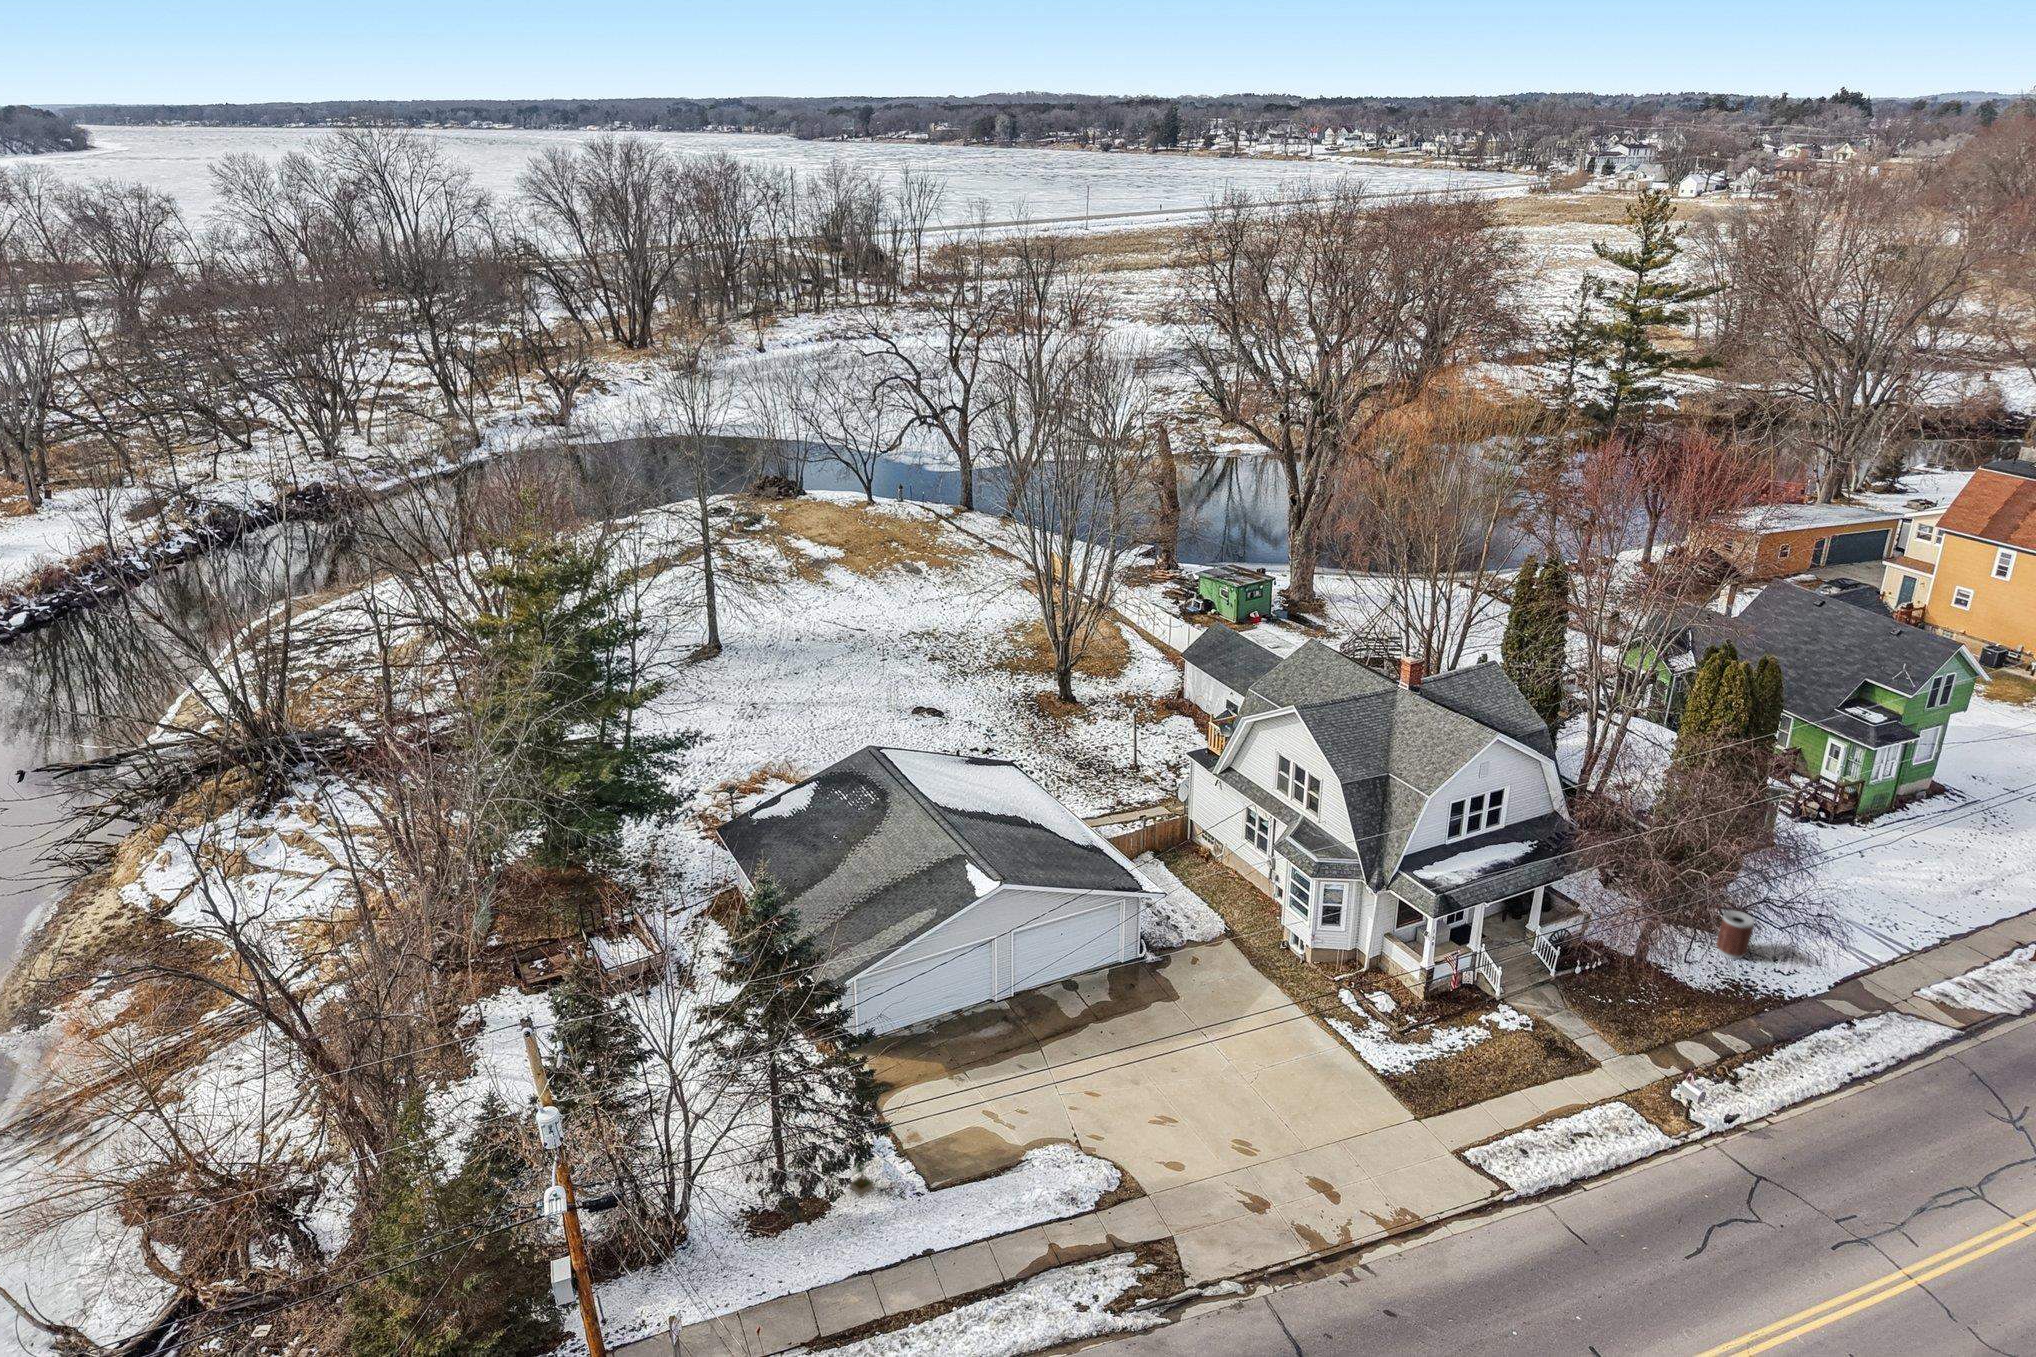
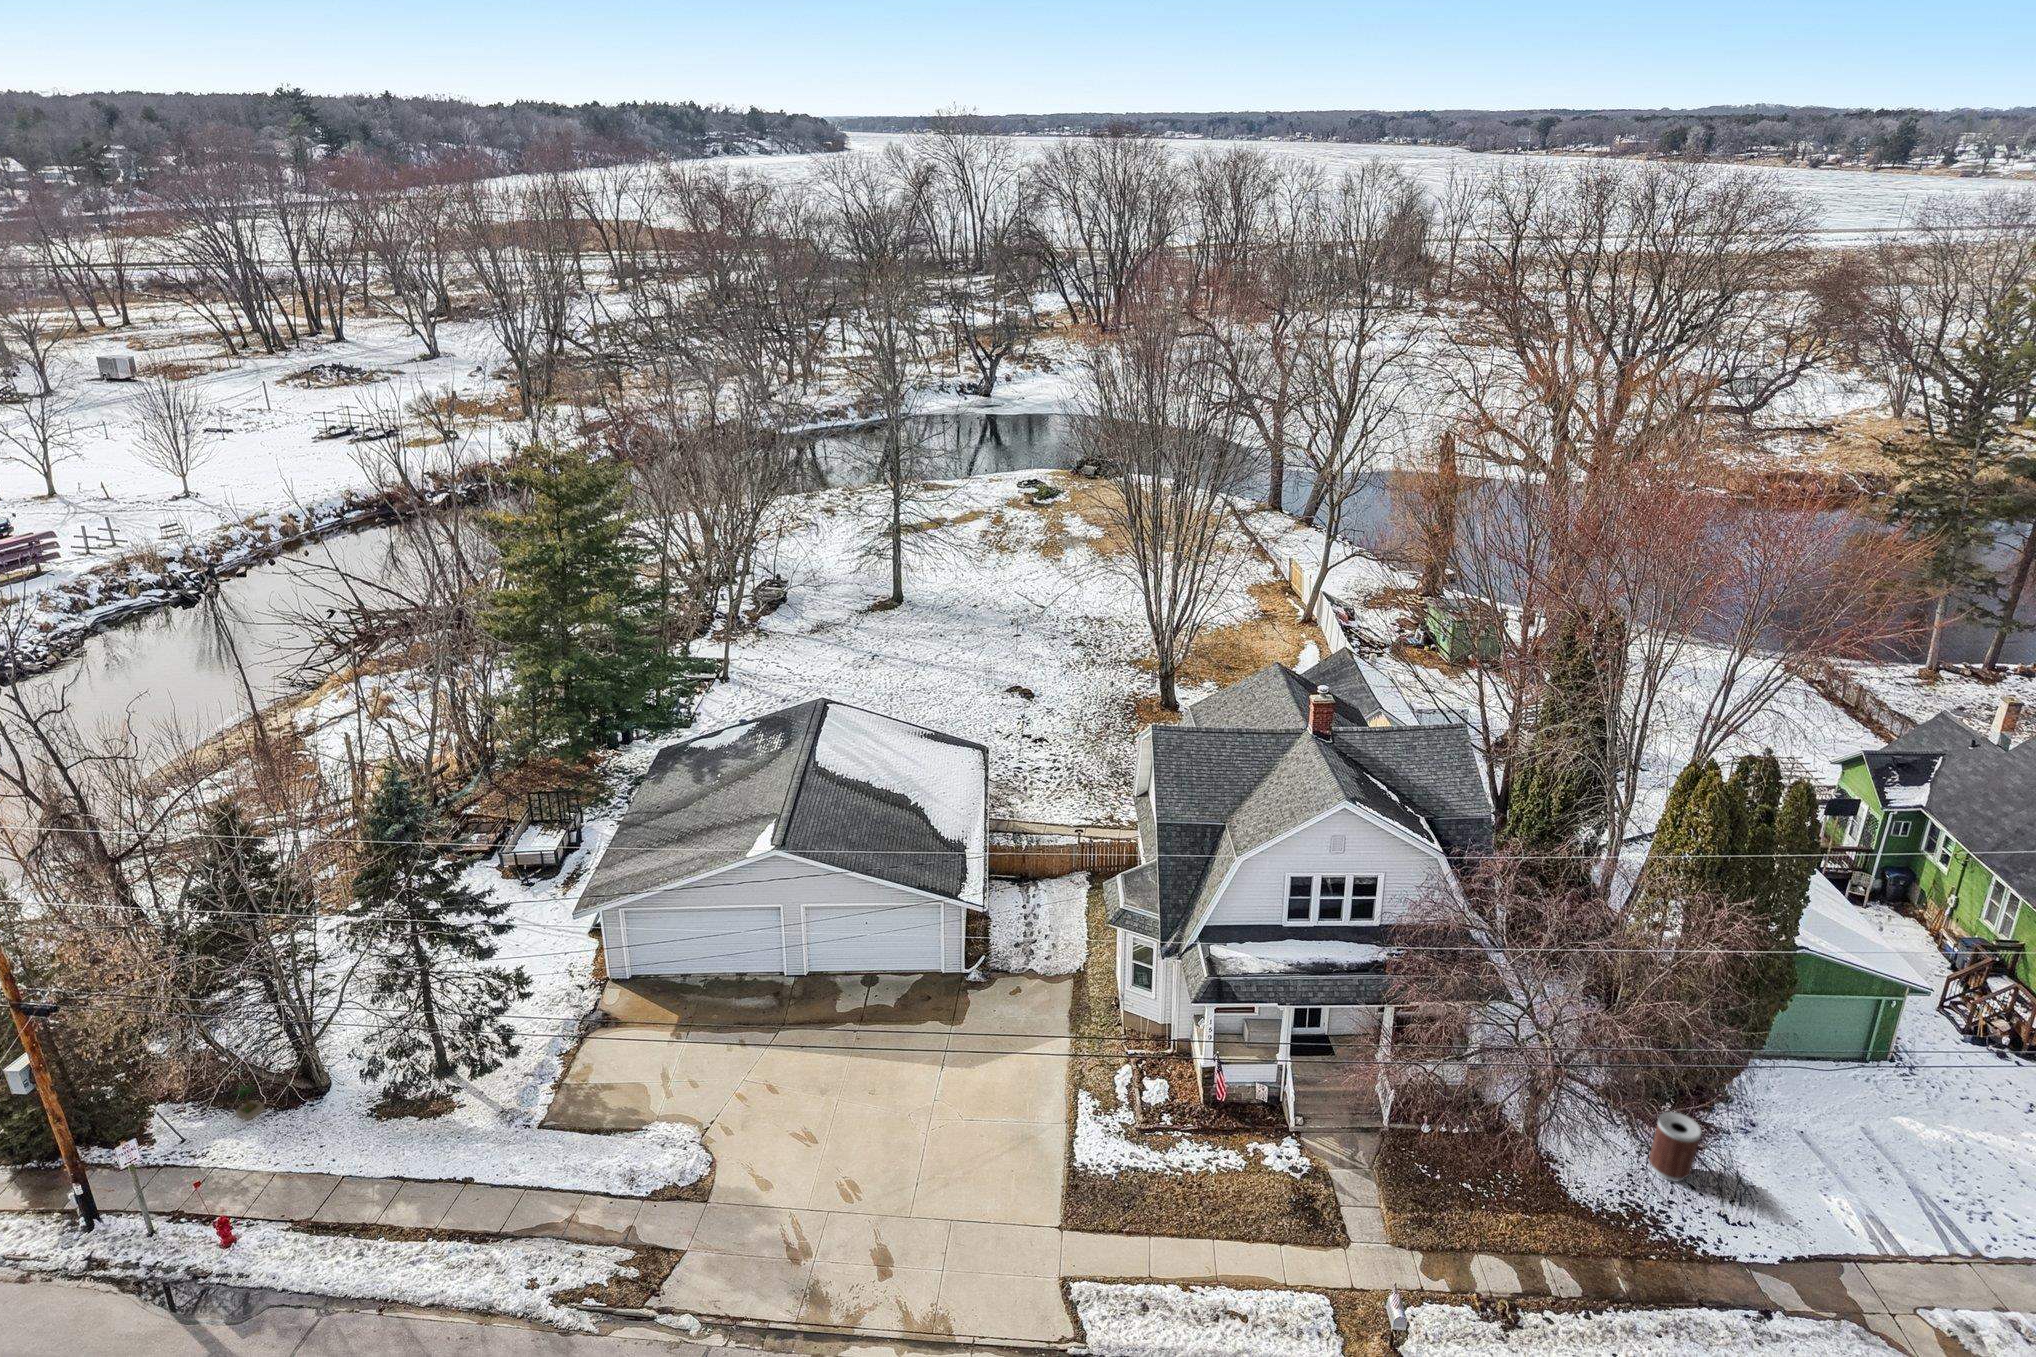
potted plant: present [850,1159,874,1197] -> present [235,1082,264,1120]

